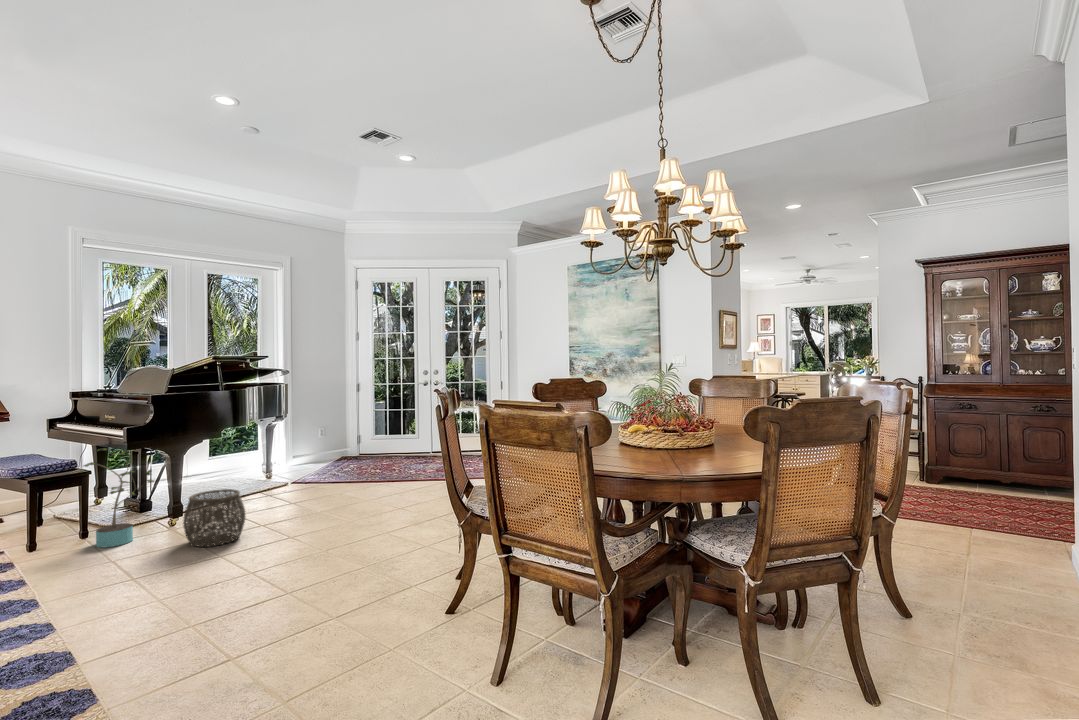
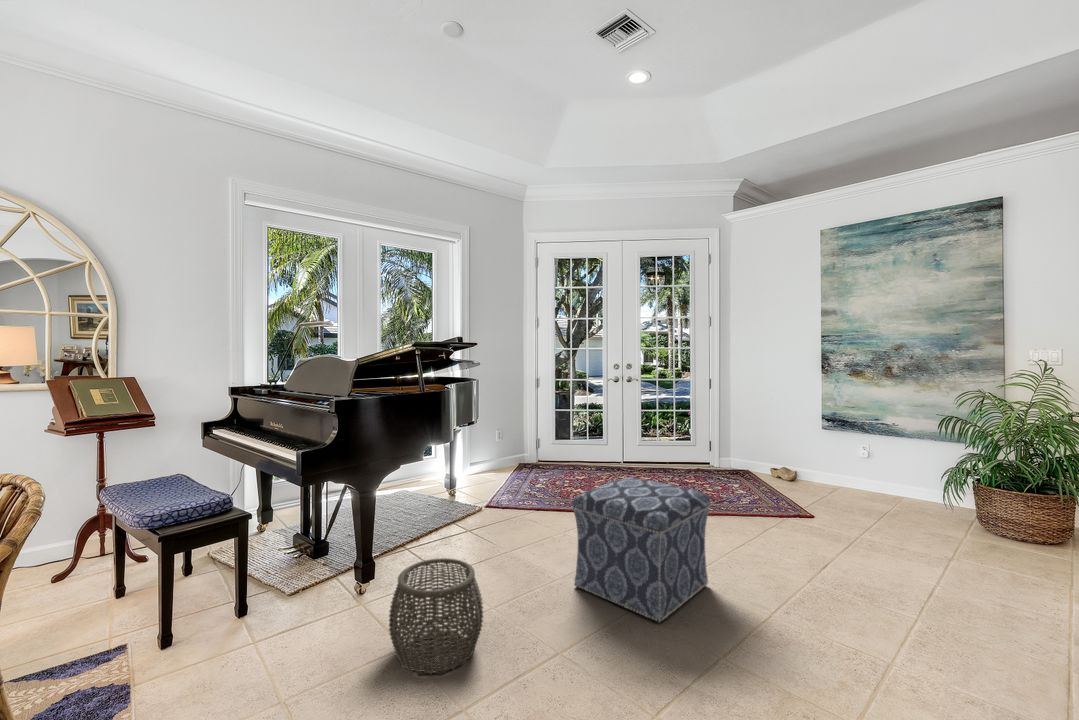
ottoman: none [323,446,415,524] -> present [573,477,710,623]
potted plant: present [84,448,153,547] -> none [235,484,341,654]

